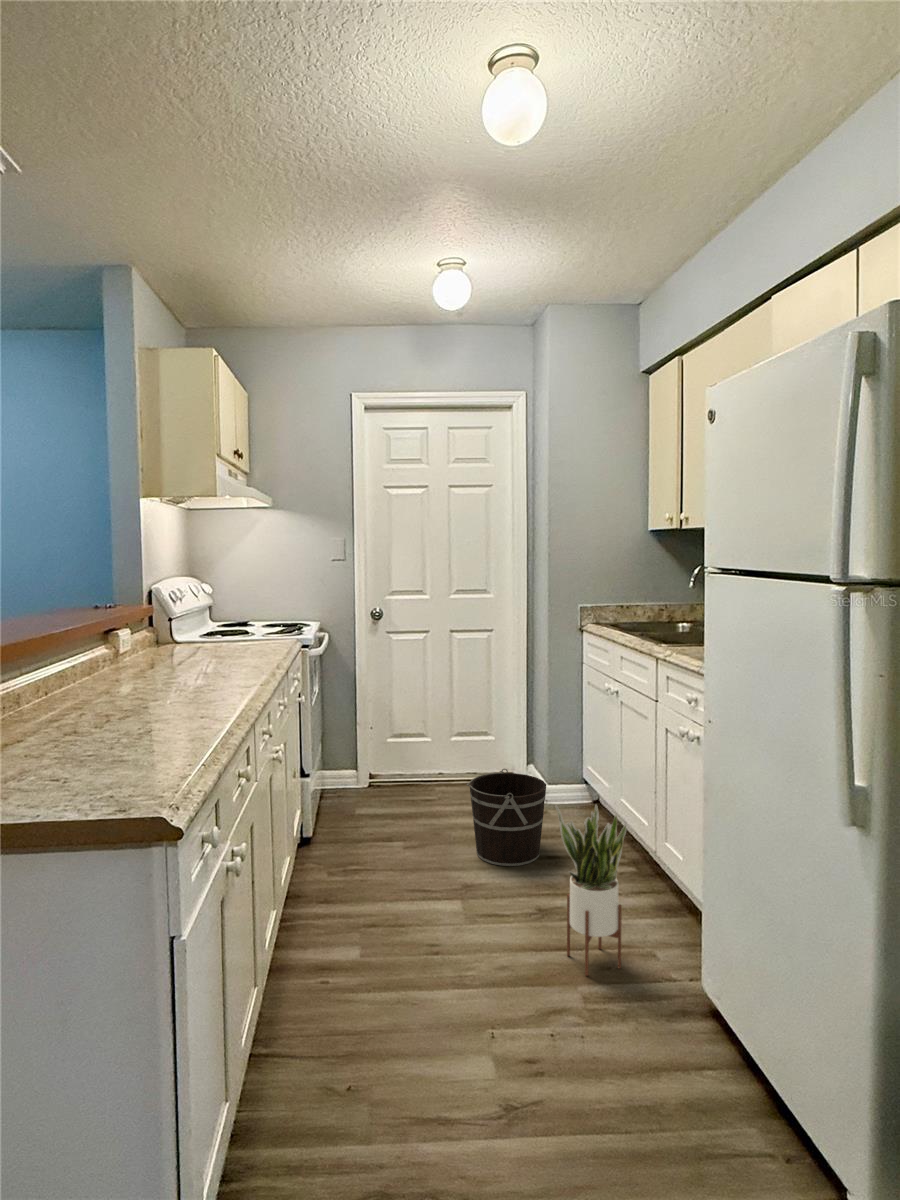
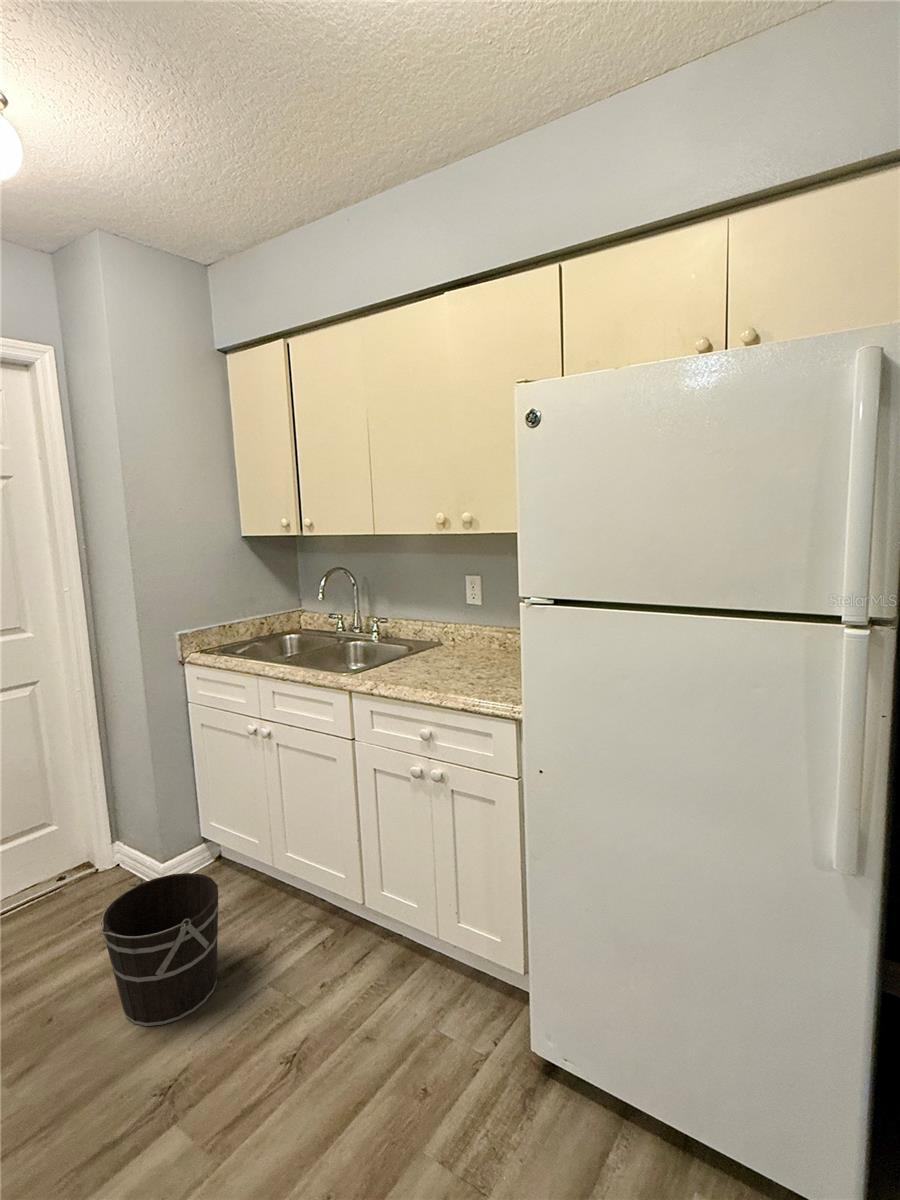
potted plant: present [556,805,626,976] -> none [356,907,437,1126]

